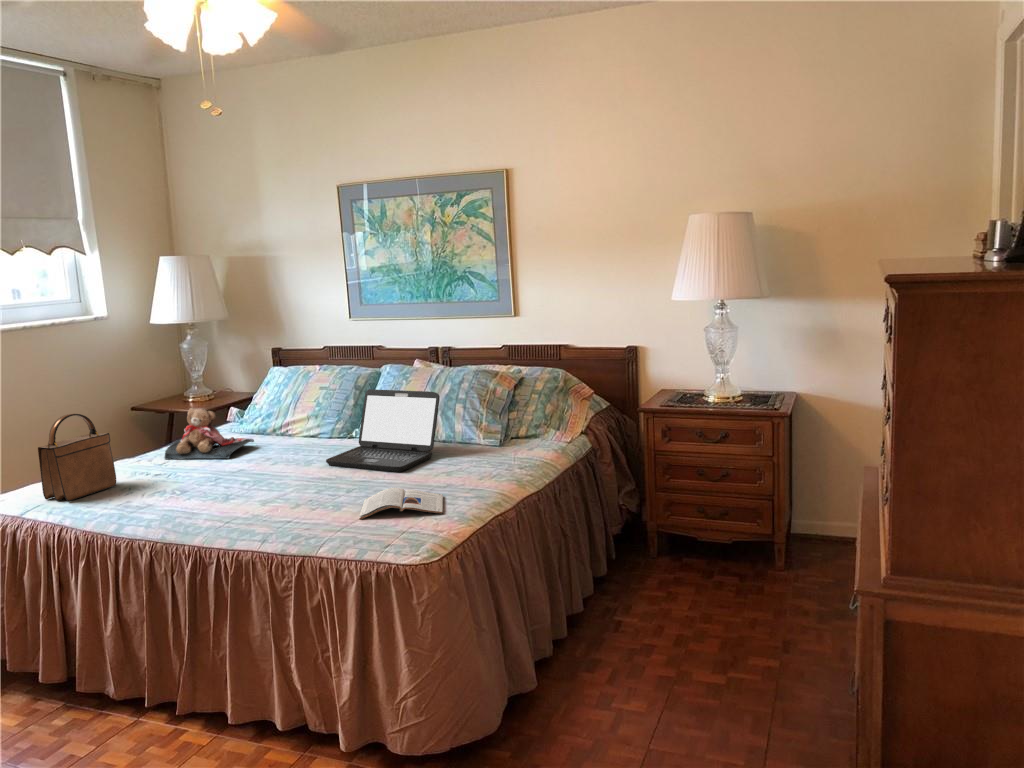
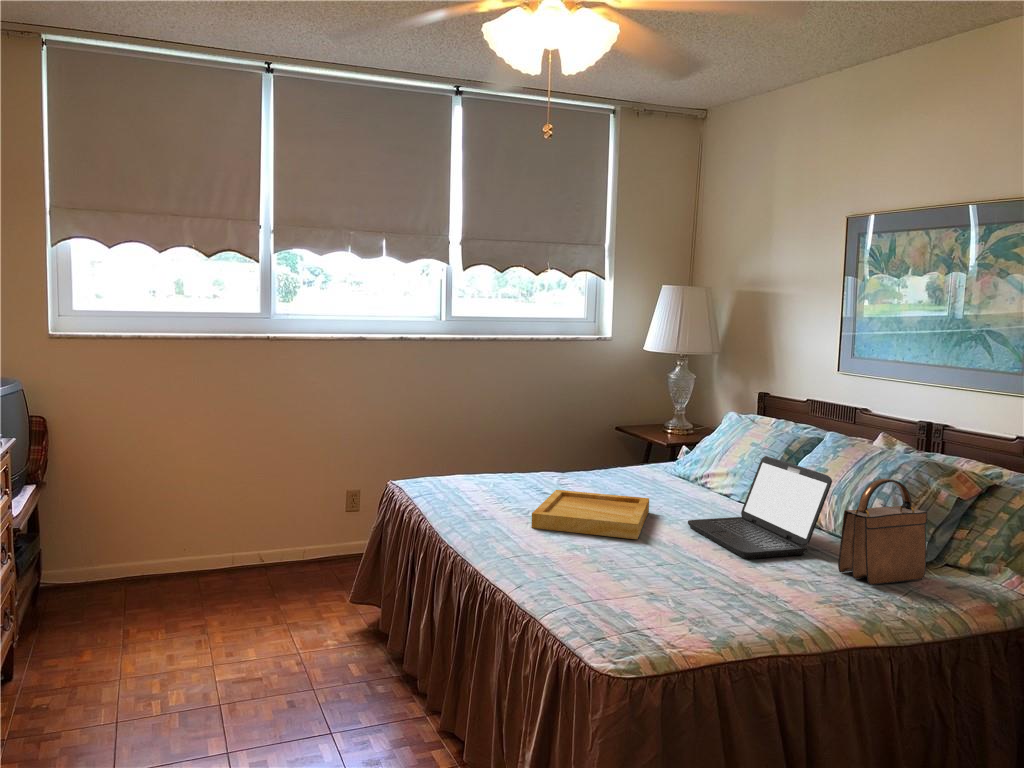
teddy bear: present [165,408,254,460] -> none [578,438,661,494]
handbag: present [38,414,116,501] -> present [838,478,928,585]
tray: none [179,452,307,506] -> present [532,490,649,539]
magazine: present [359,488,443,520] -> none [622,572,746,625]

